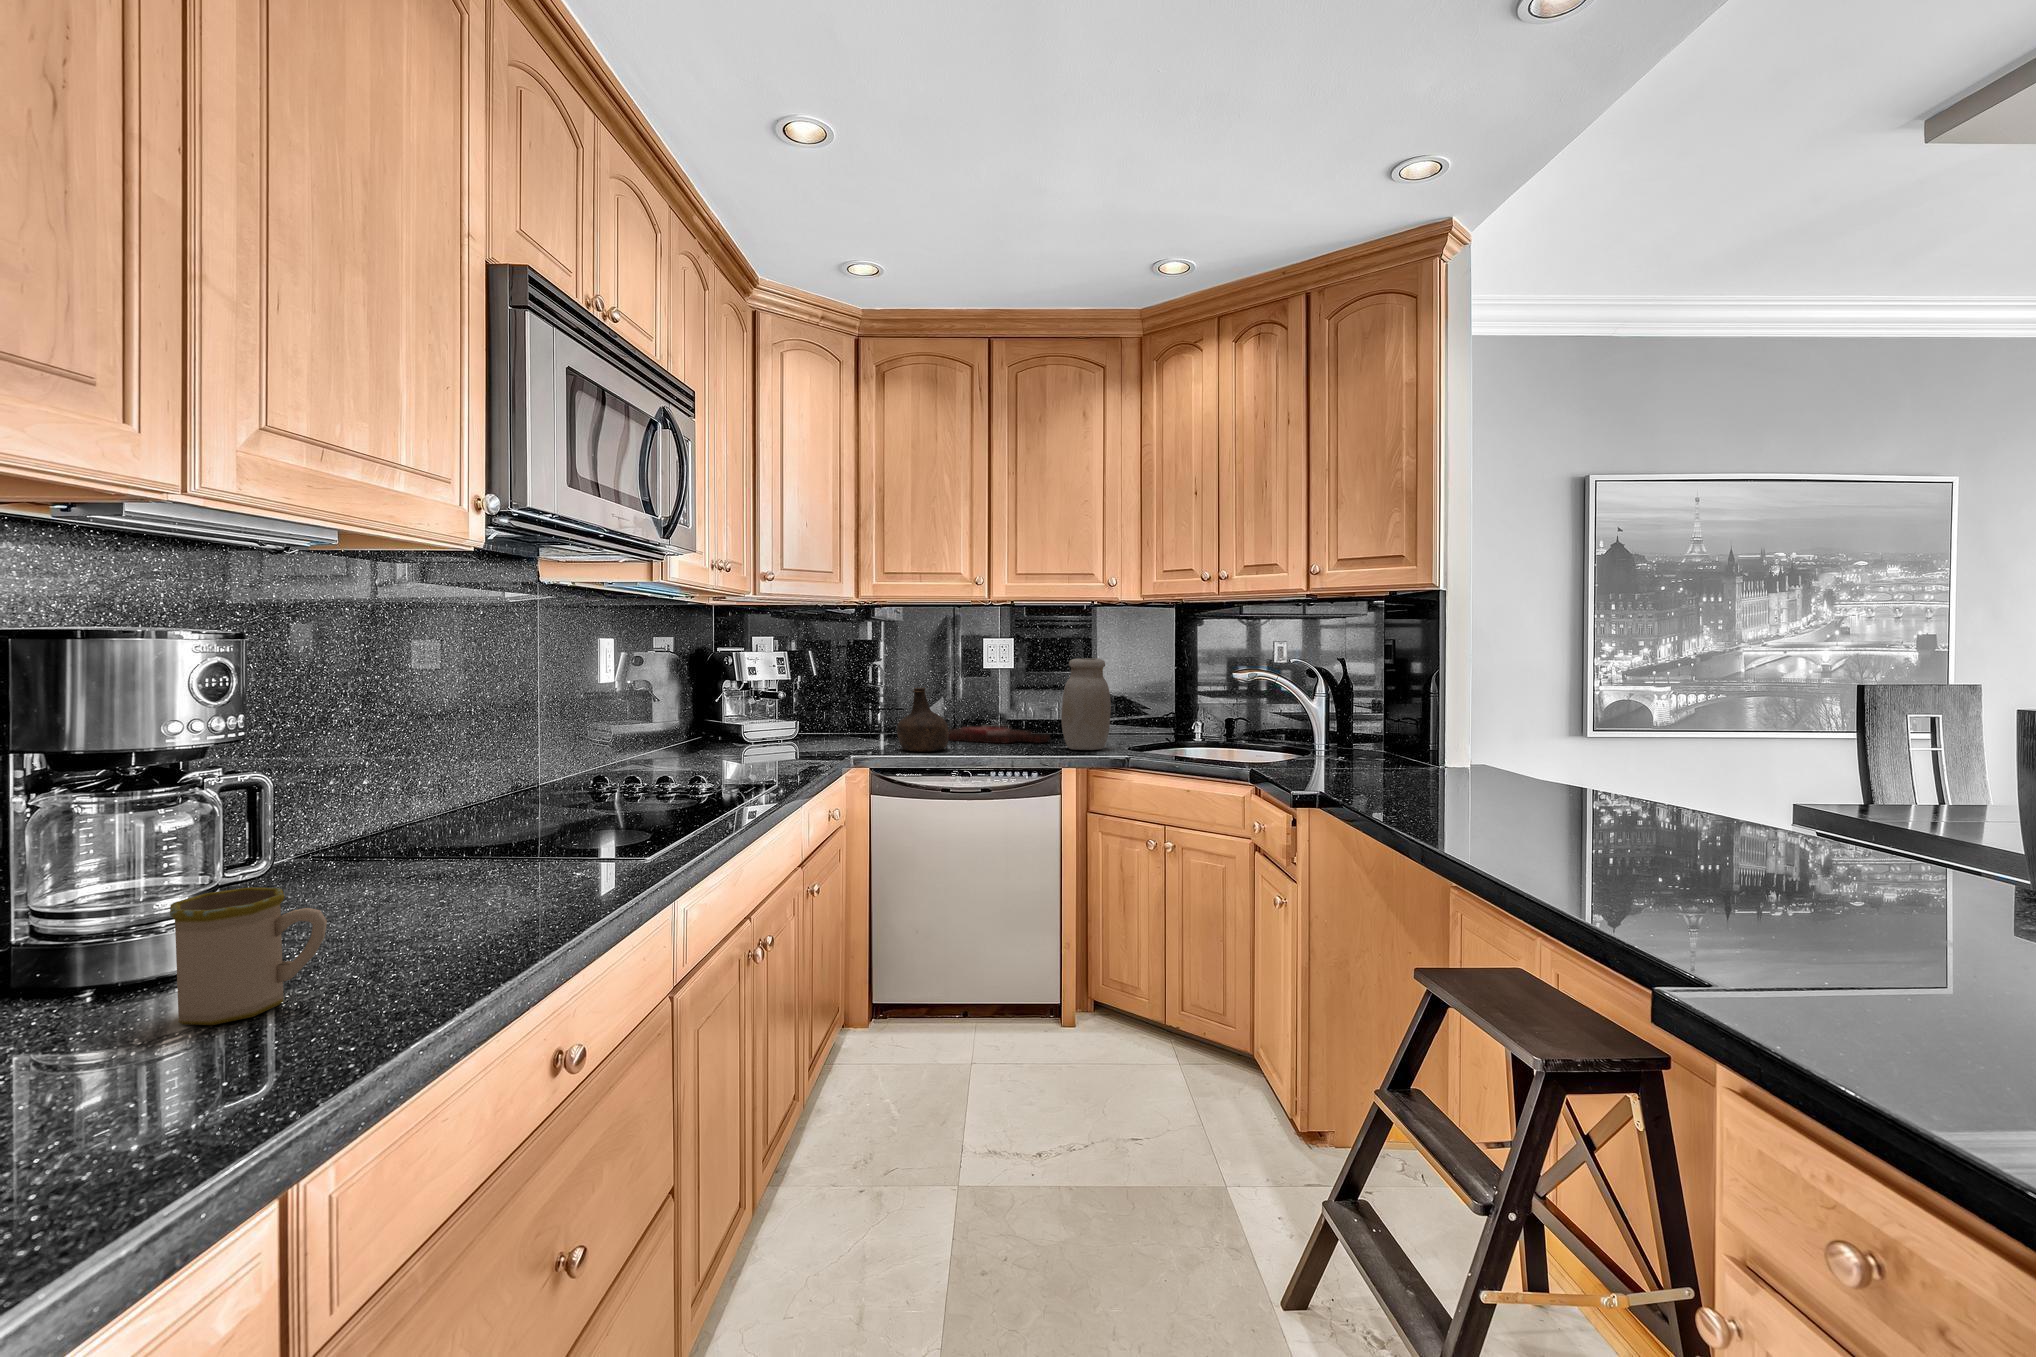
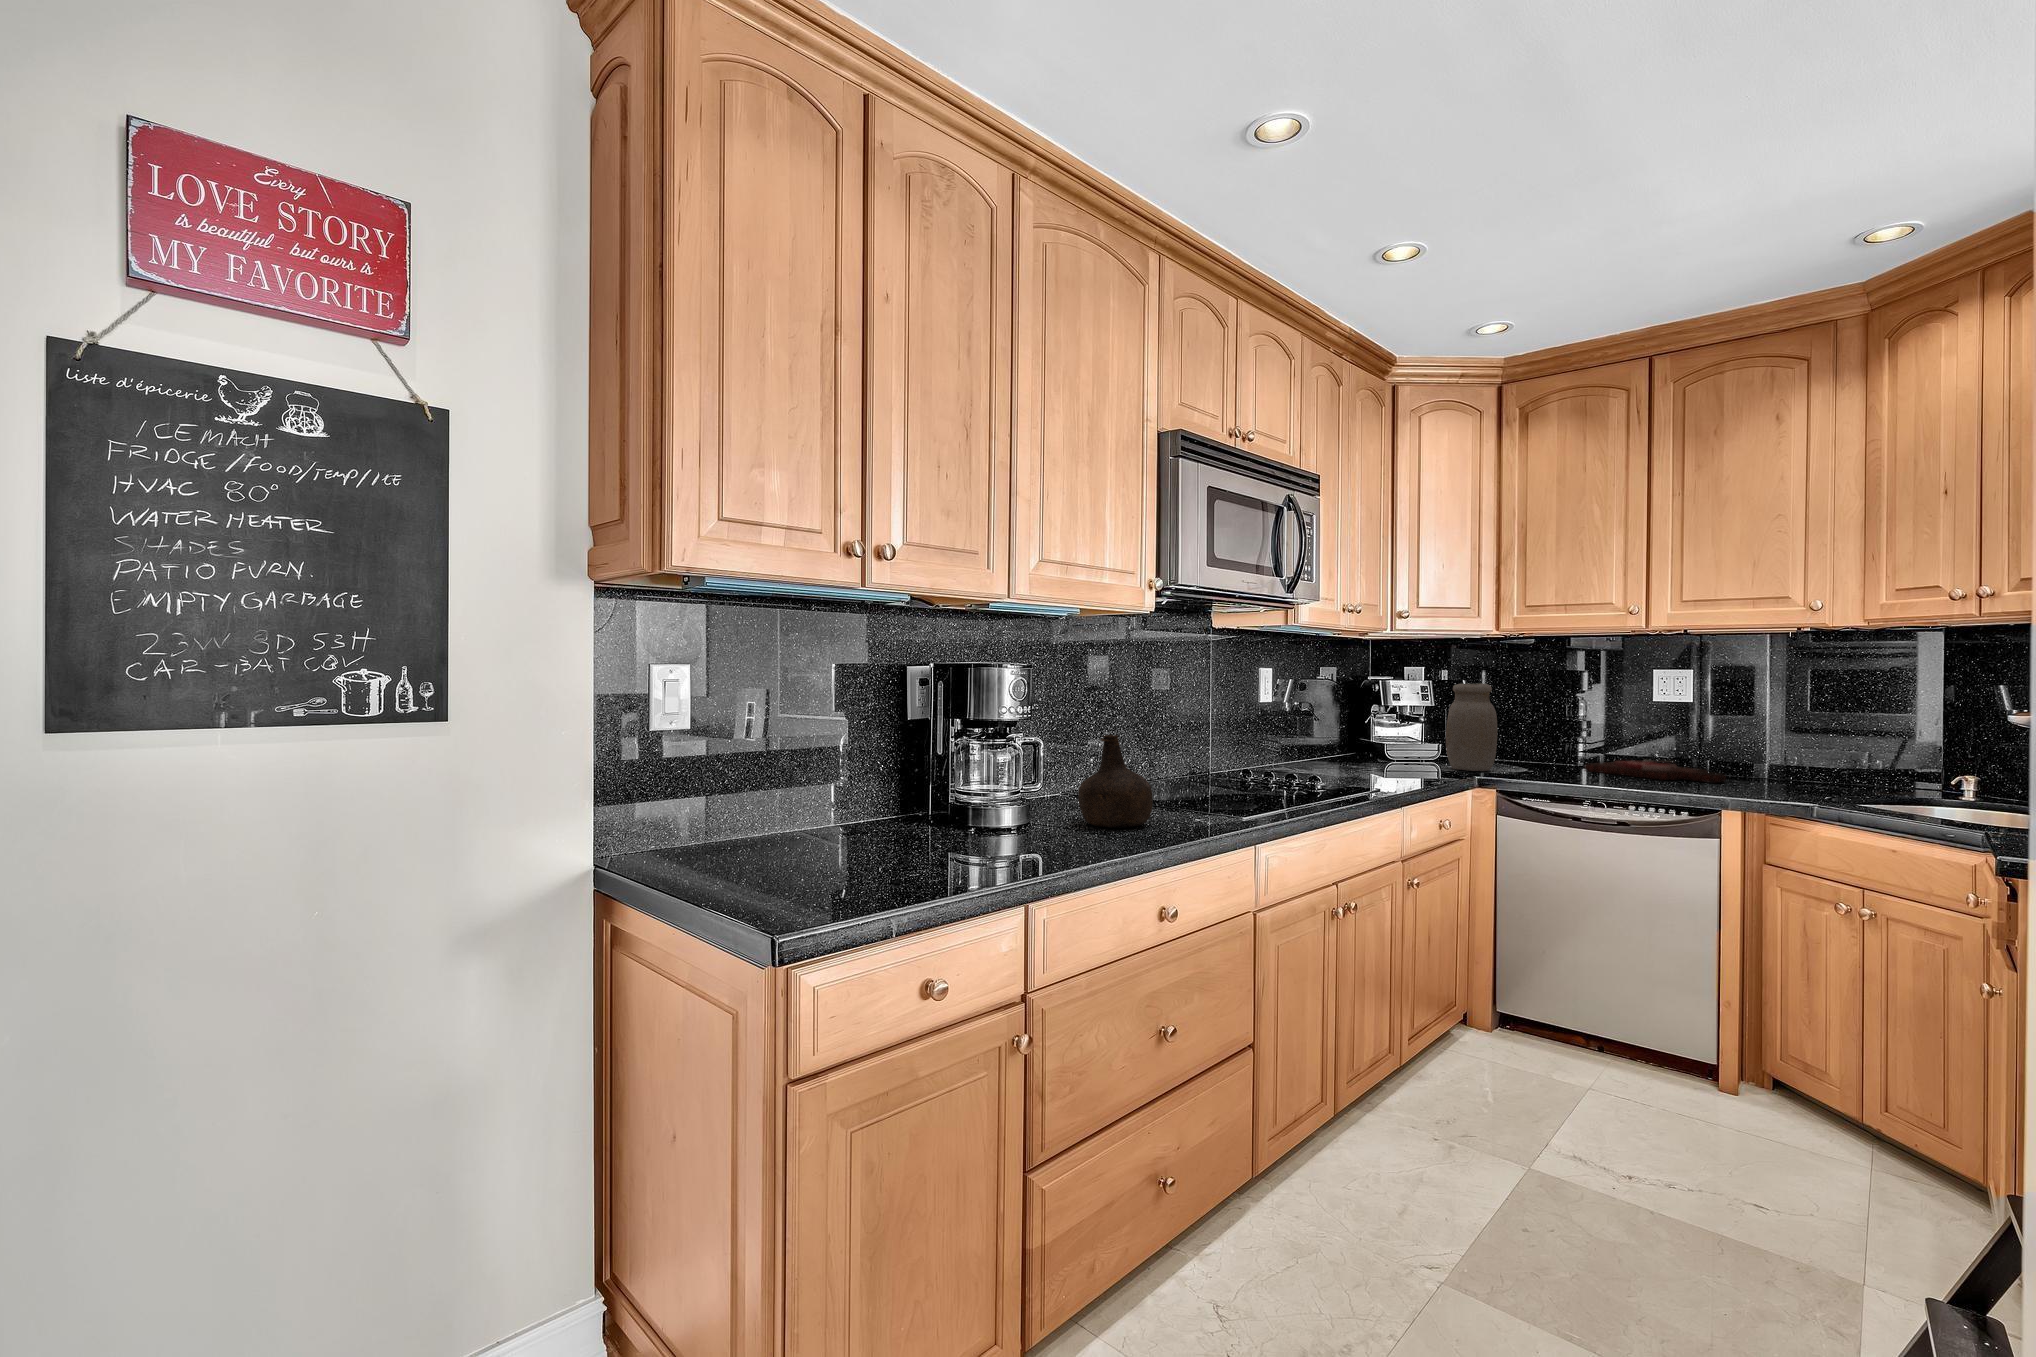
jar: present [1062,658,1111,750] -> present [1446,684,1498,771]
bottle: present [897,688,949,752] -> present [1078,735,1153,828]
mug: present [170,887,327,1025] -> none [999,788,1056,847]

